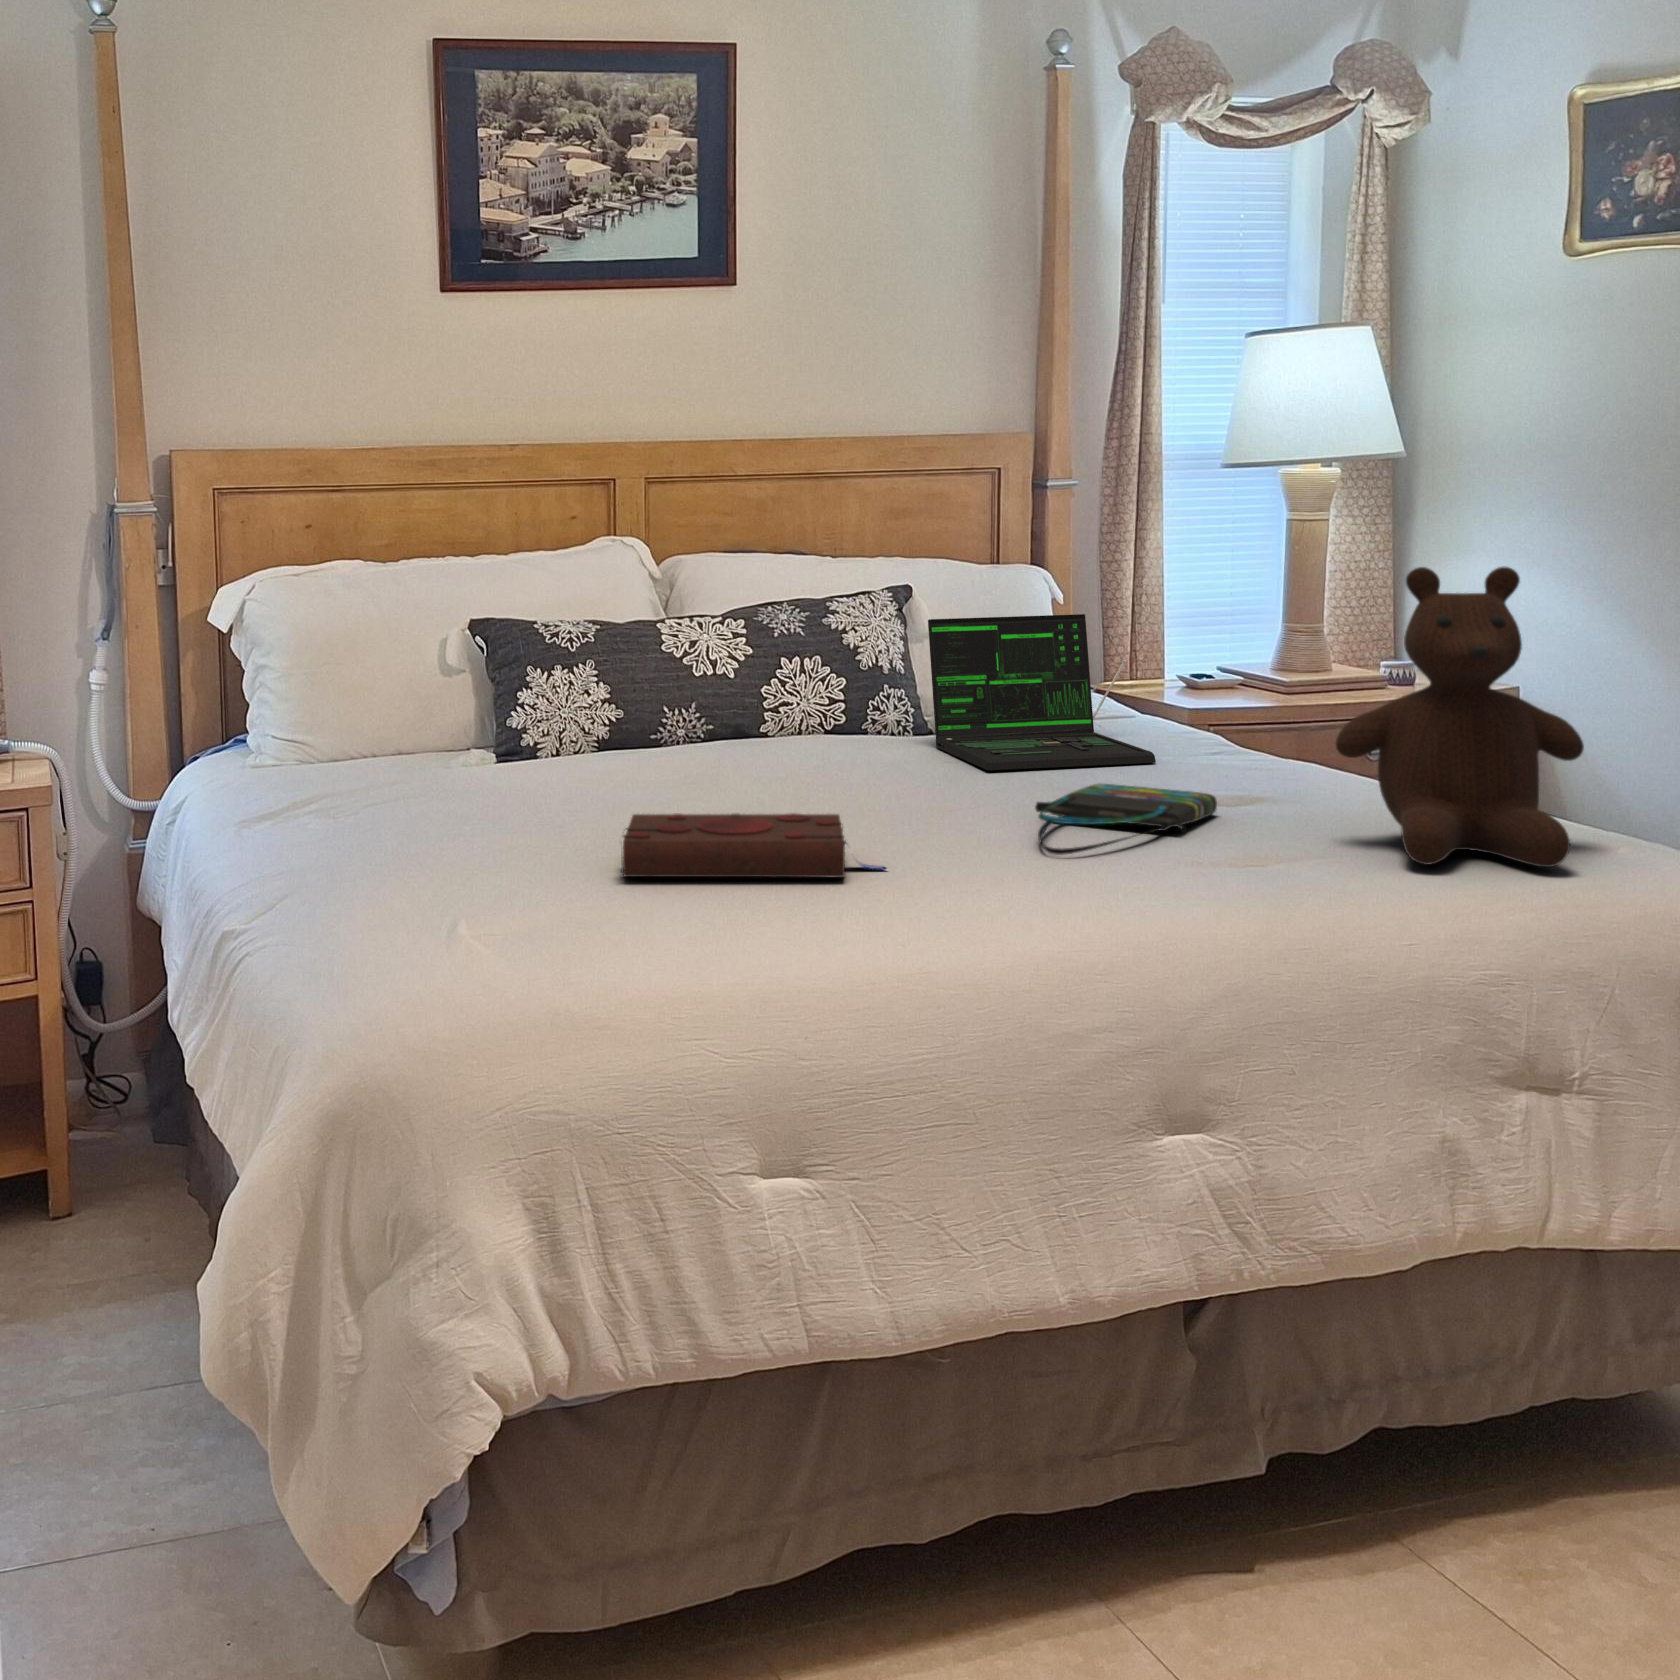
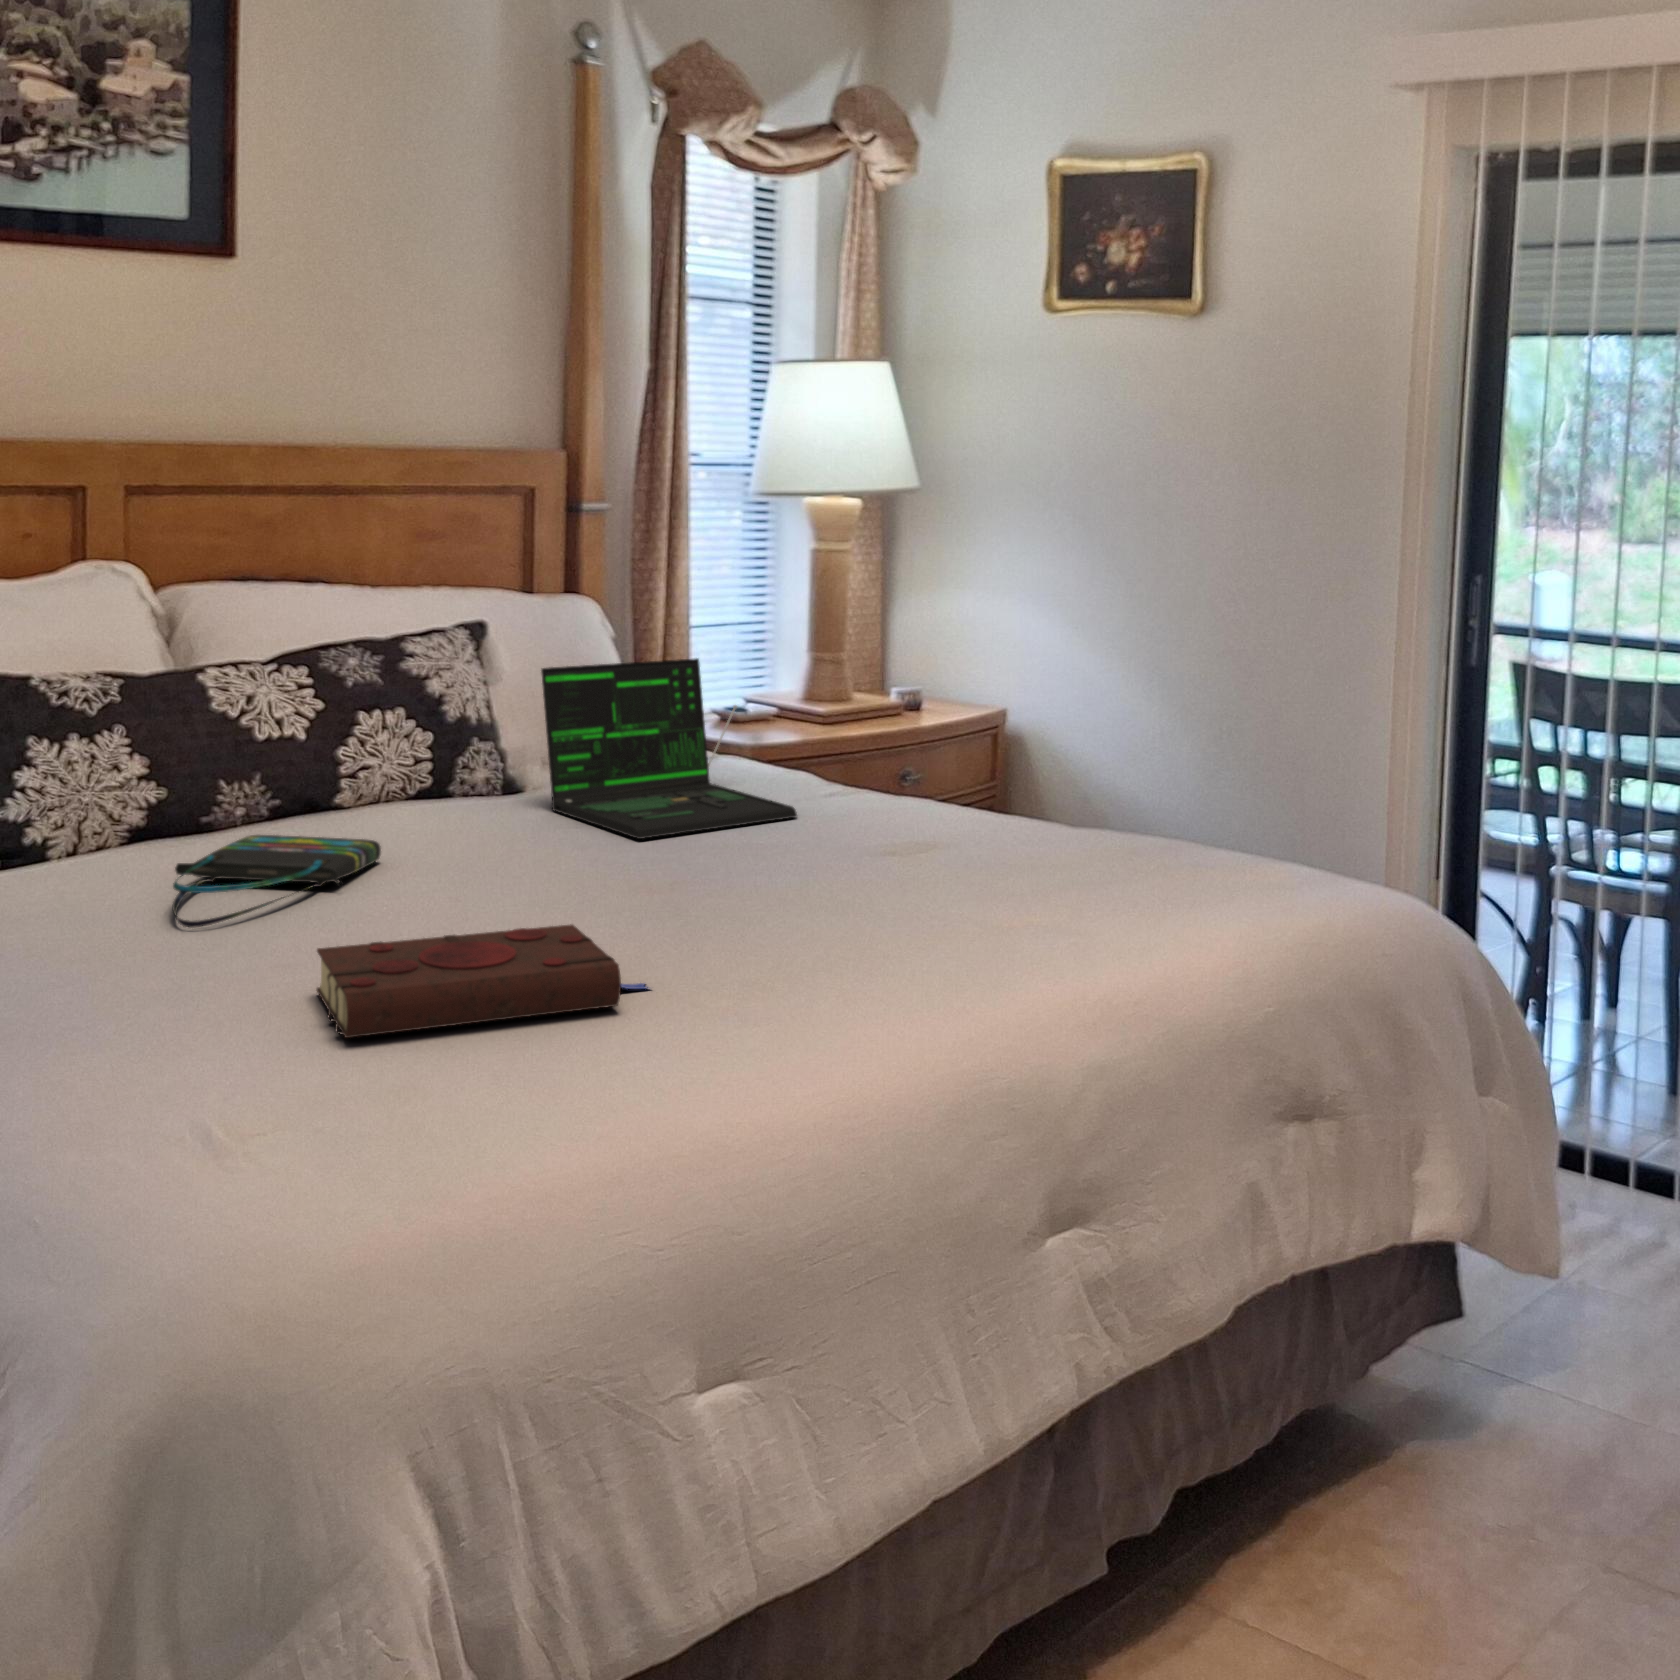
teddy bear: present [1335,566,1584,867] -> none [1050,634,1266,925]
tote bag: present [1035,784,1217,855] -> present [173,835,381,928]

